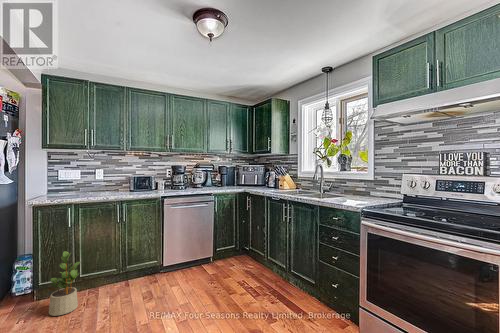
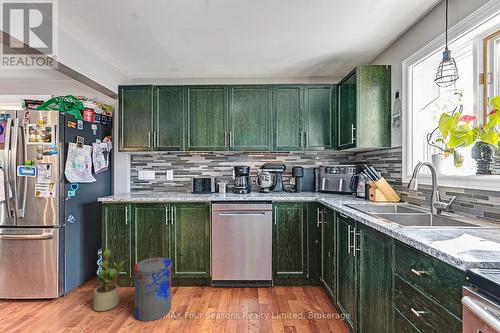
trash can: none [105,250,142,308] -> present [134,257,172,321]

